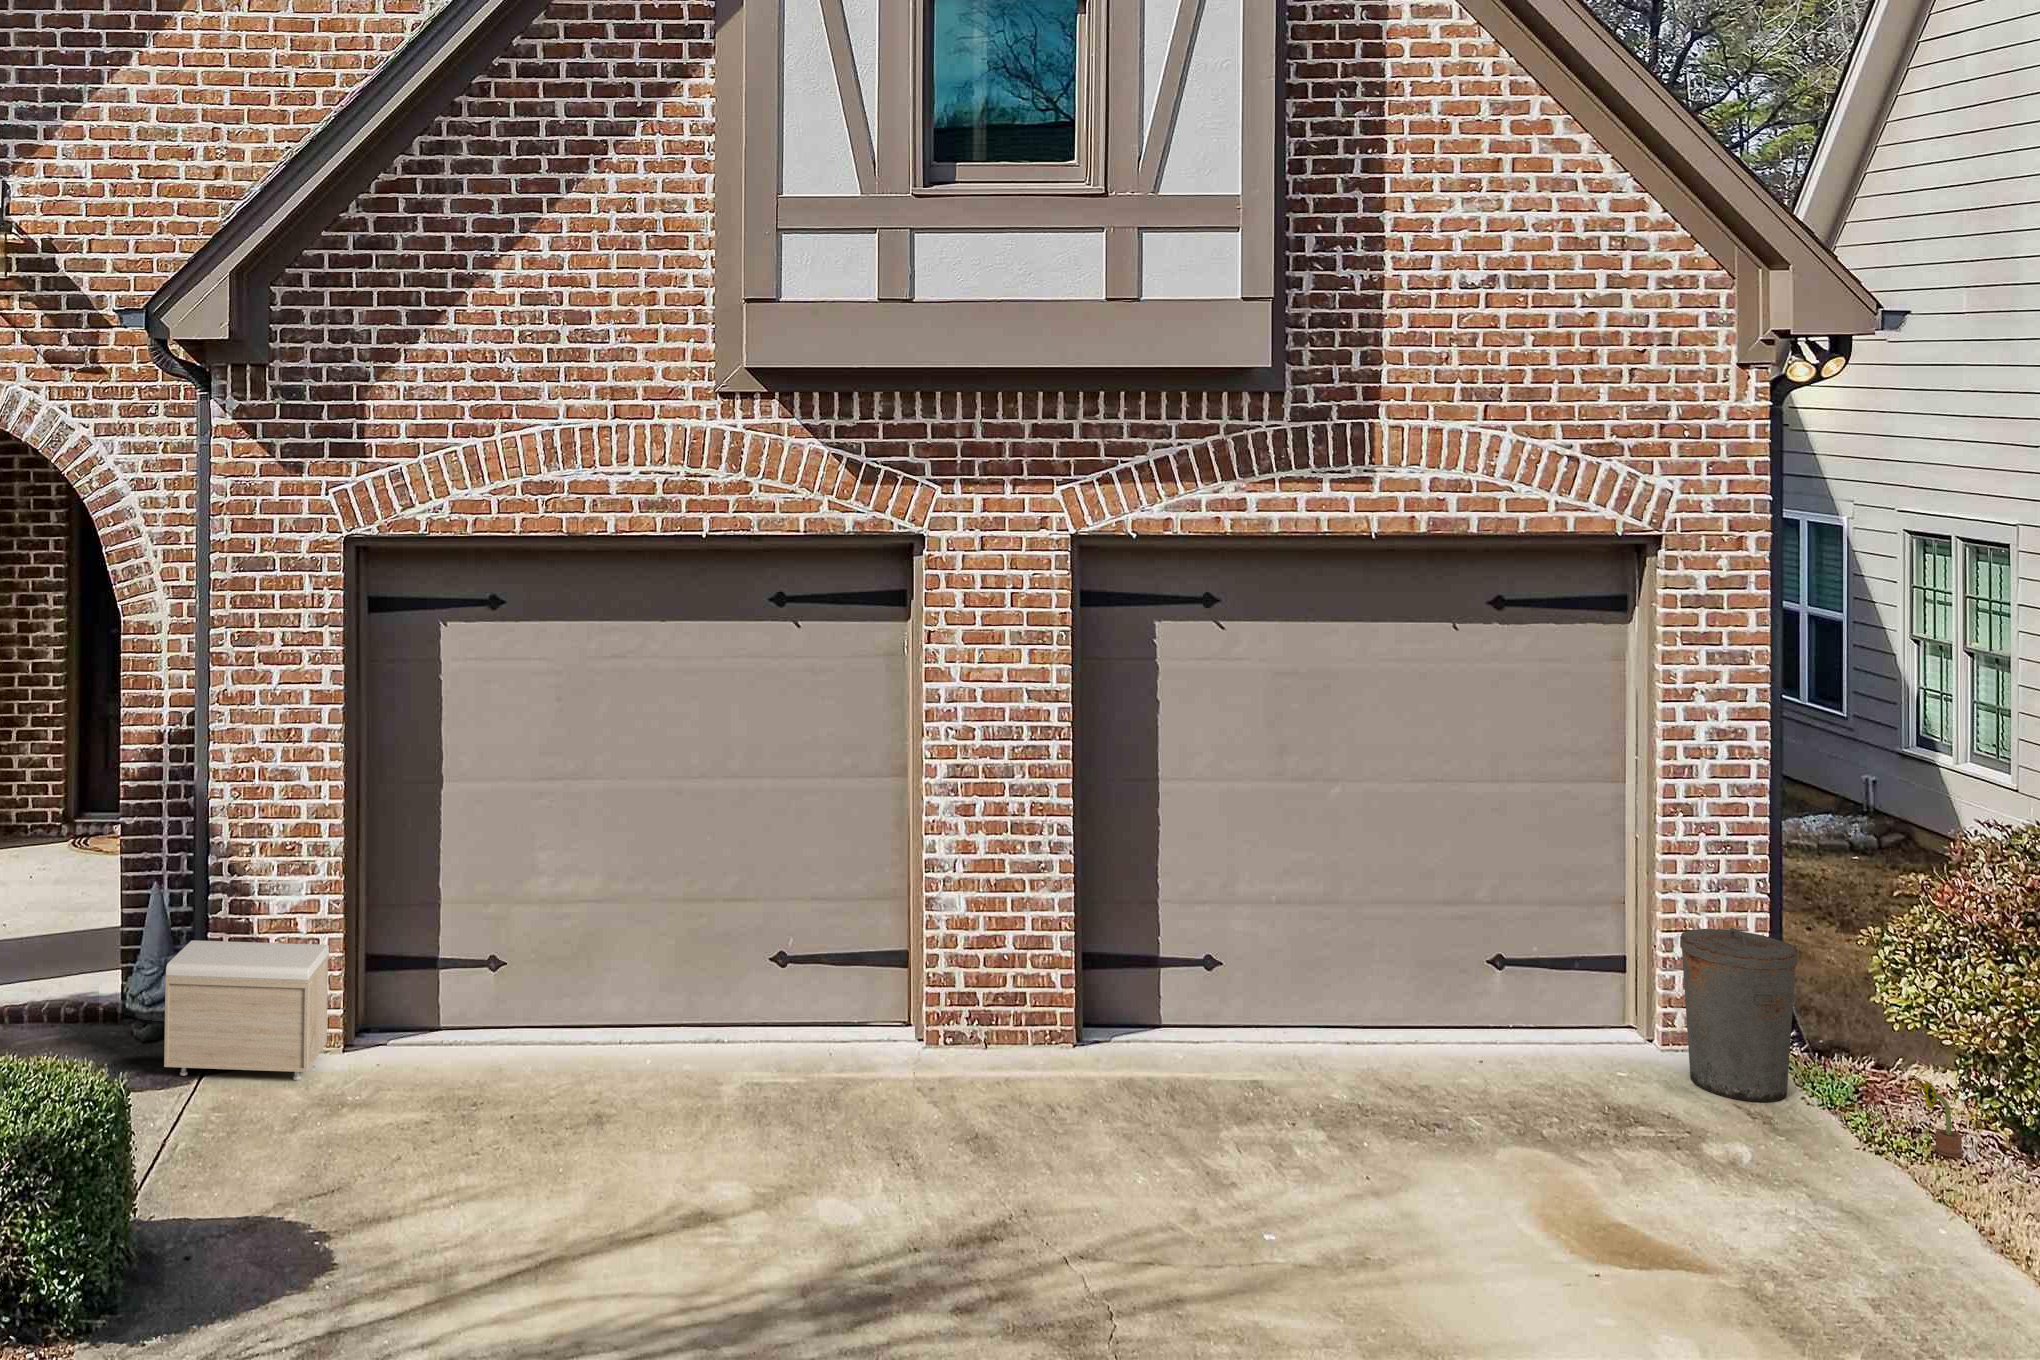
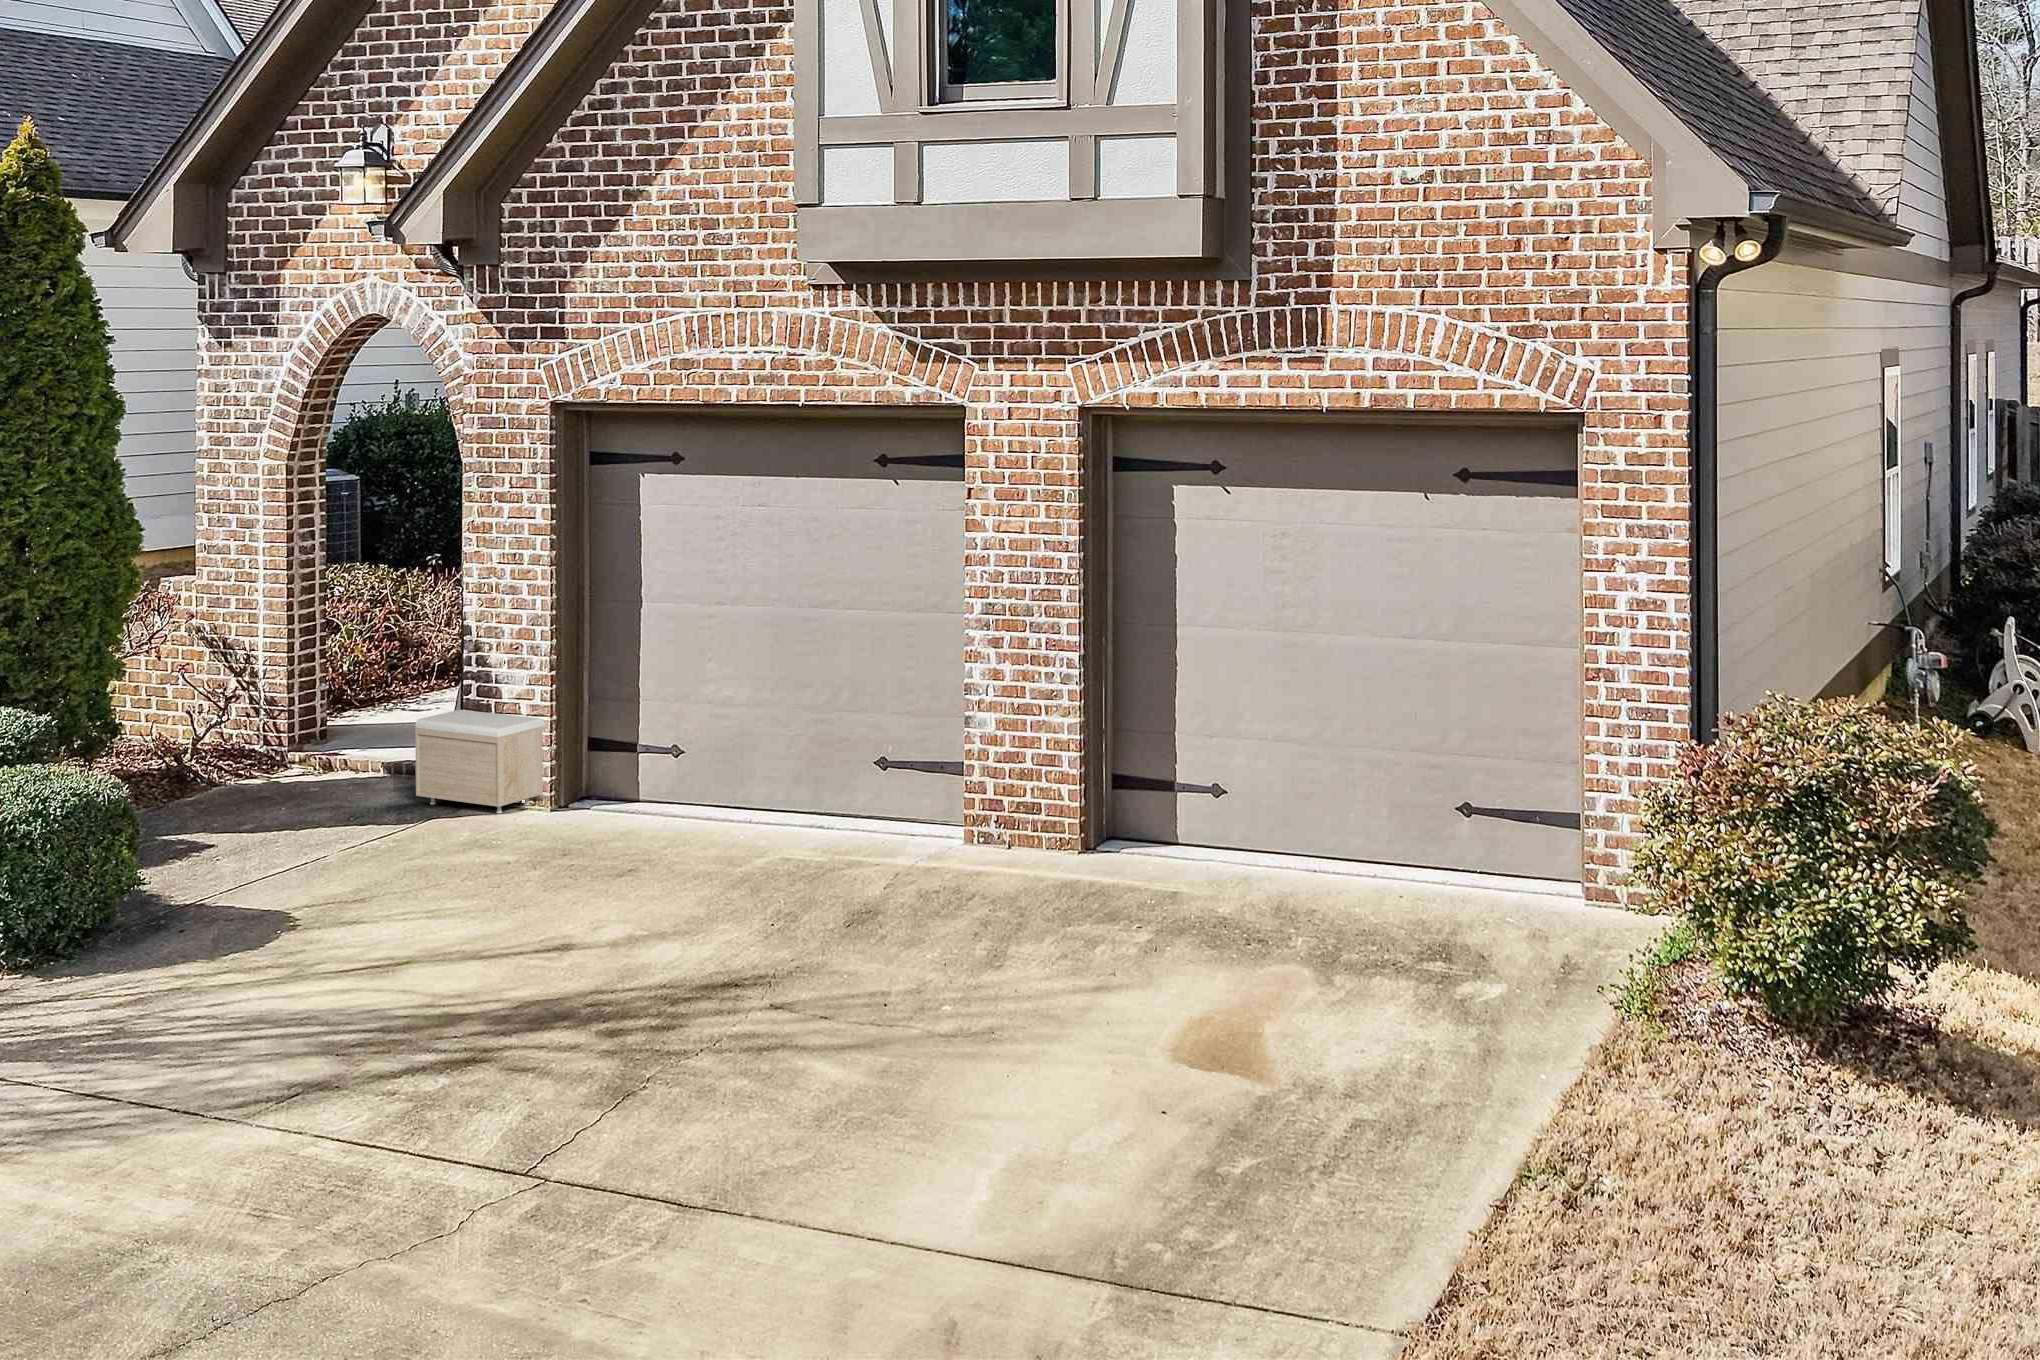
trash can: present [1680,928,1798,1102] -> none [1556,782,1653,938]
decorative plant: present [1921,1079,1962,1157] -> none [1650,911,1685,984]

